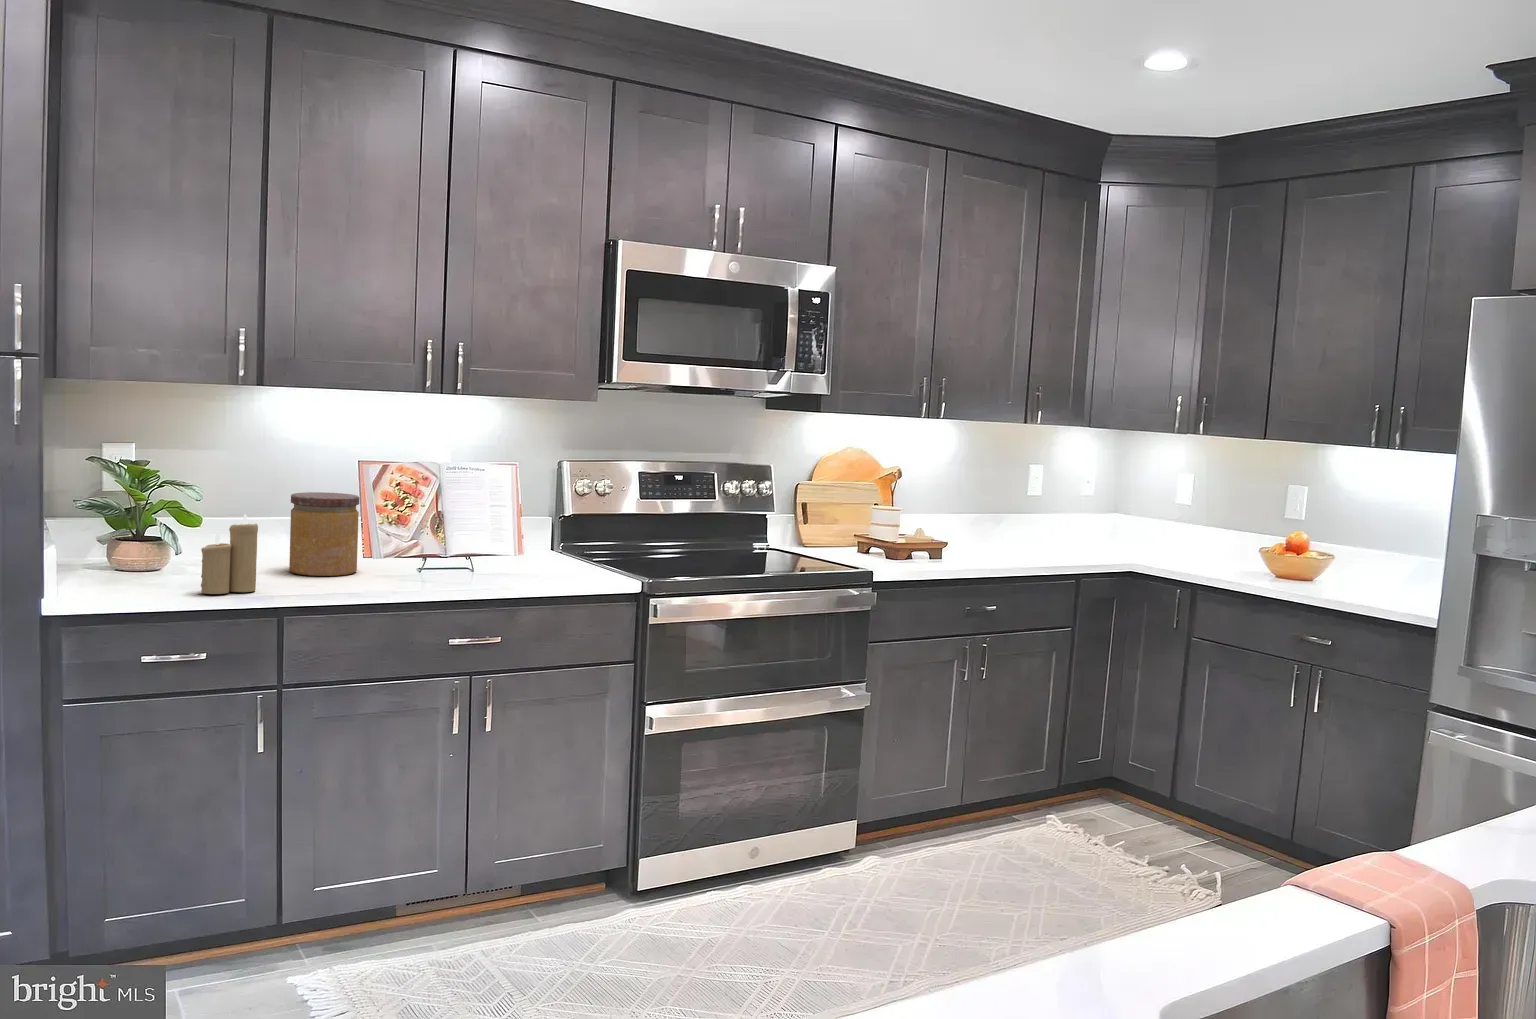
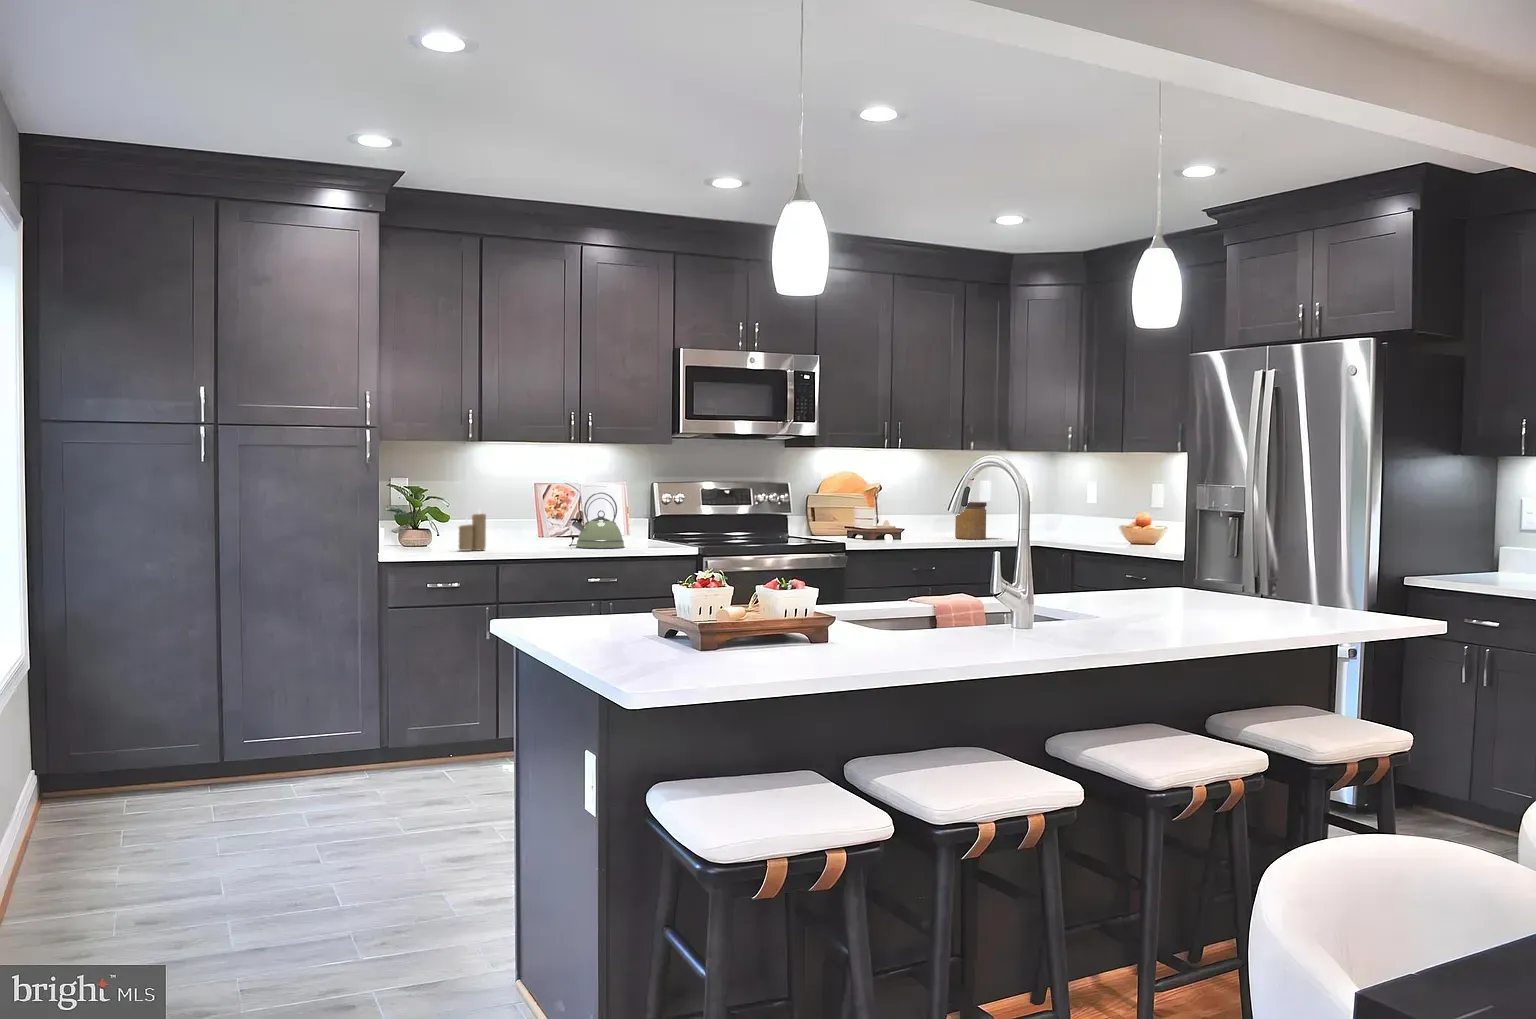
kettle: none [420,484,516,585] -> present [571,492,625,548]
jar: present [289,492,359,576] -> present [955,502,987,539]

